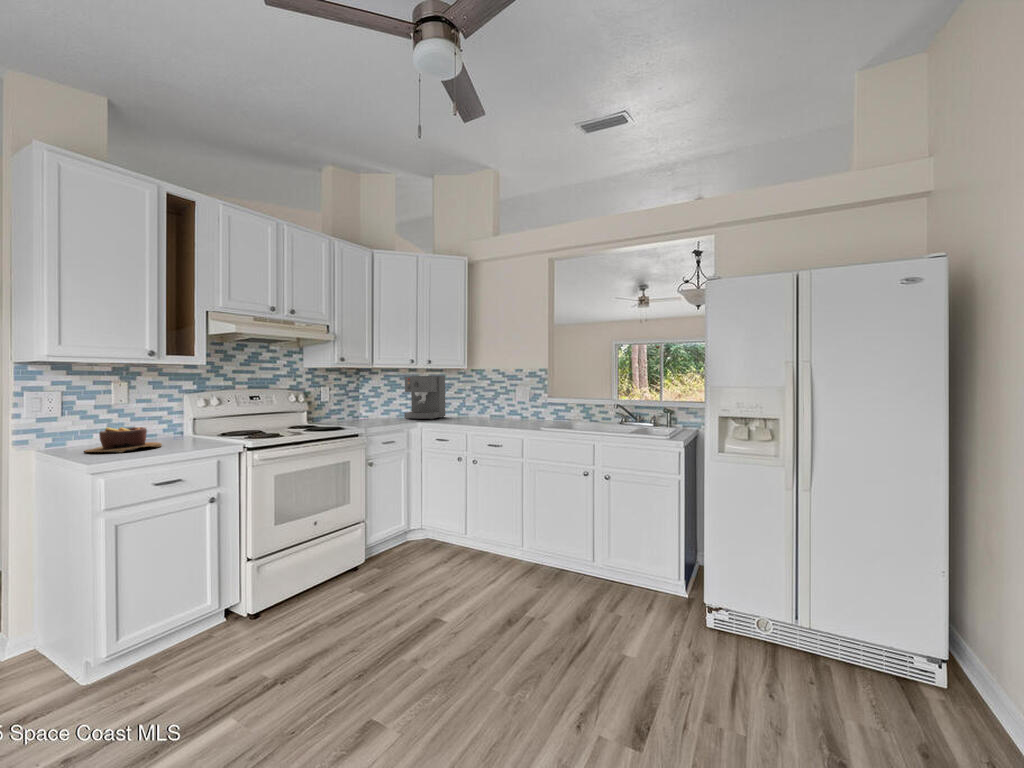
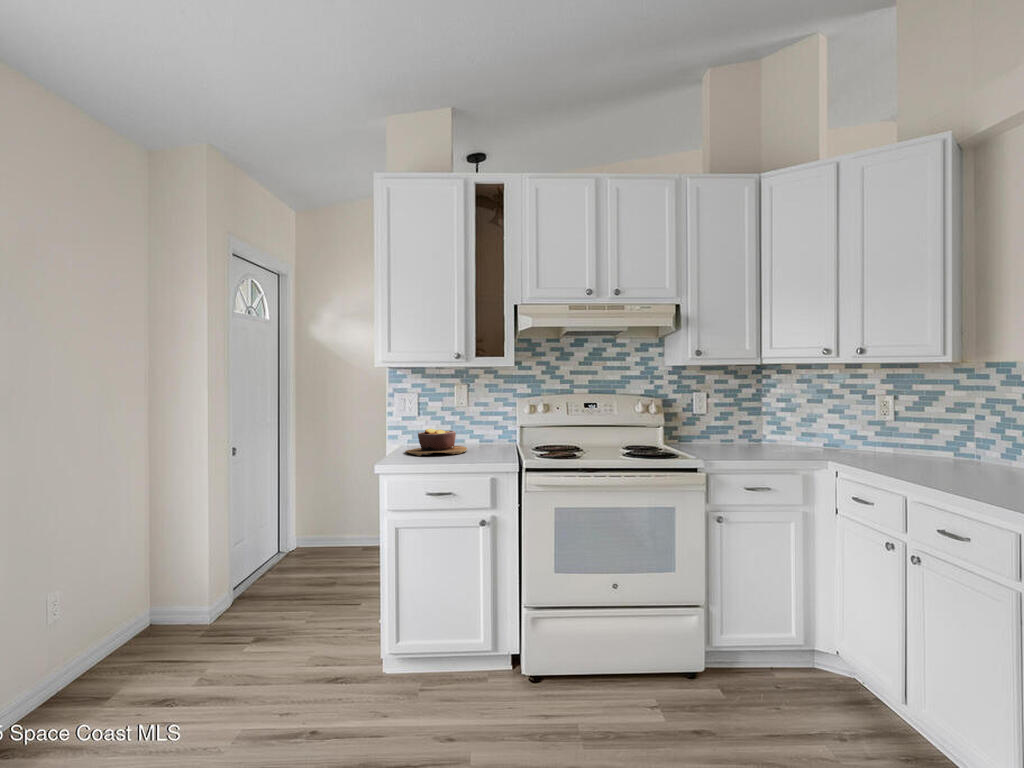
coffee maker: present [404,376,445,419] -> none [823,377,916,457]

